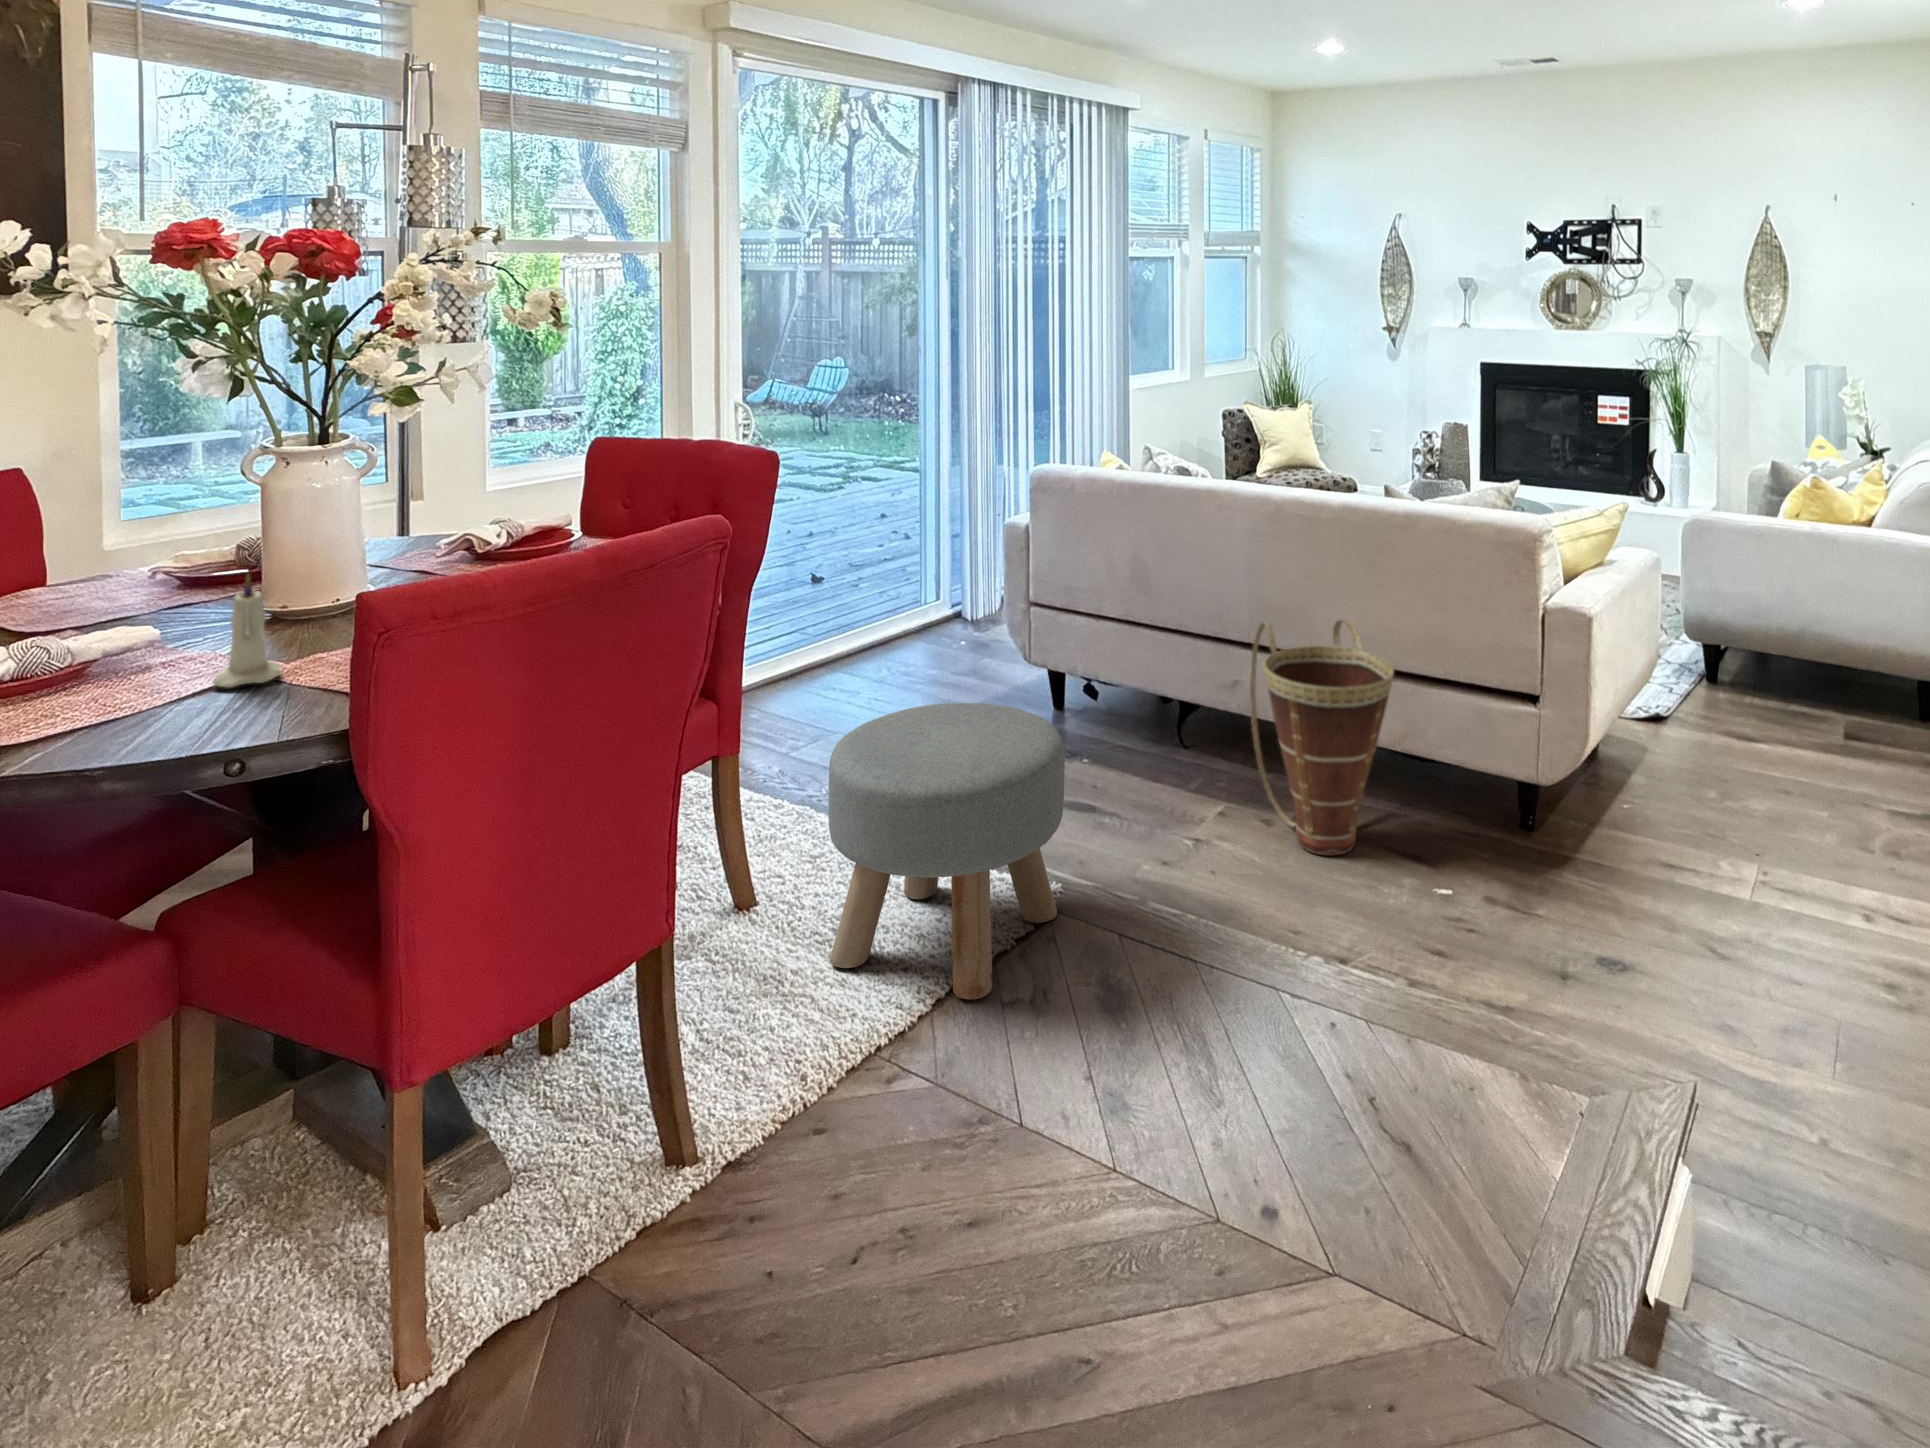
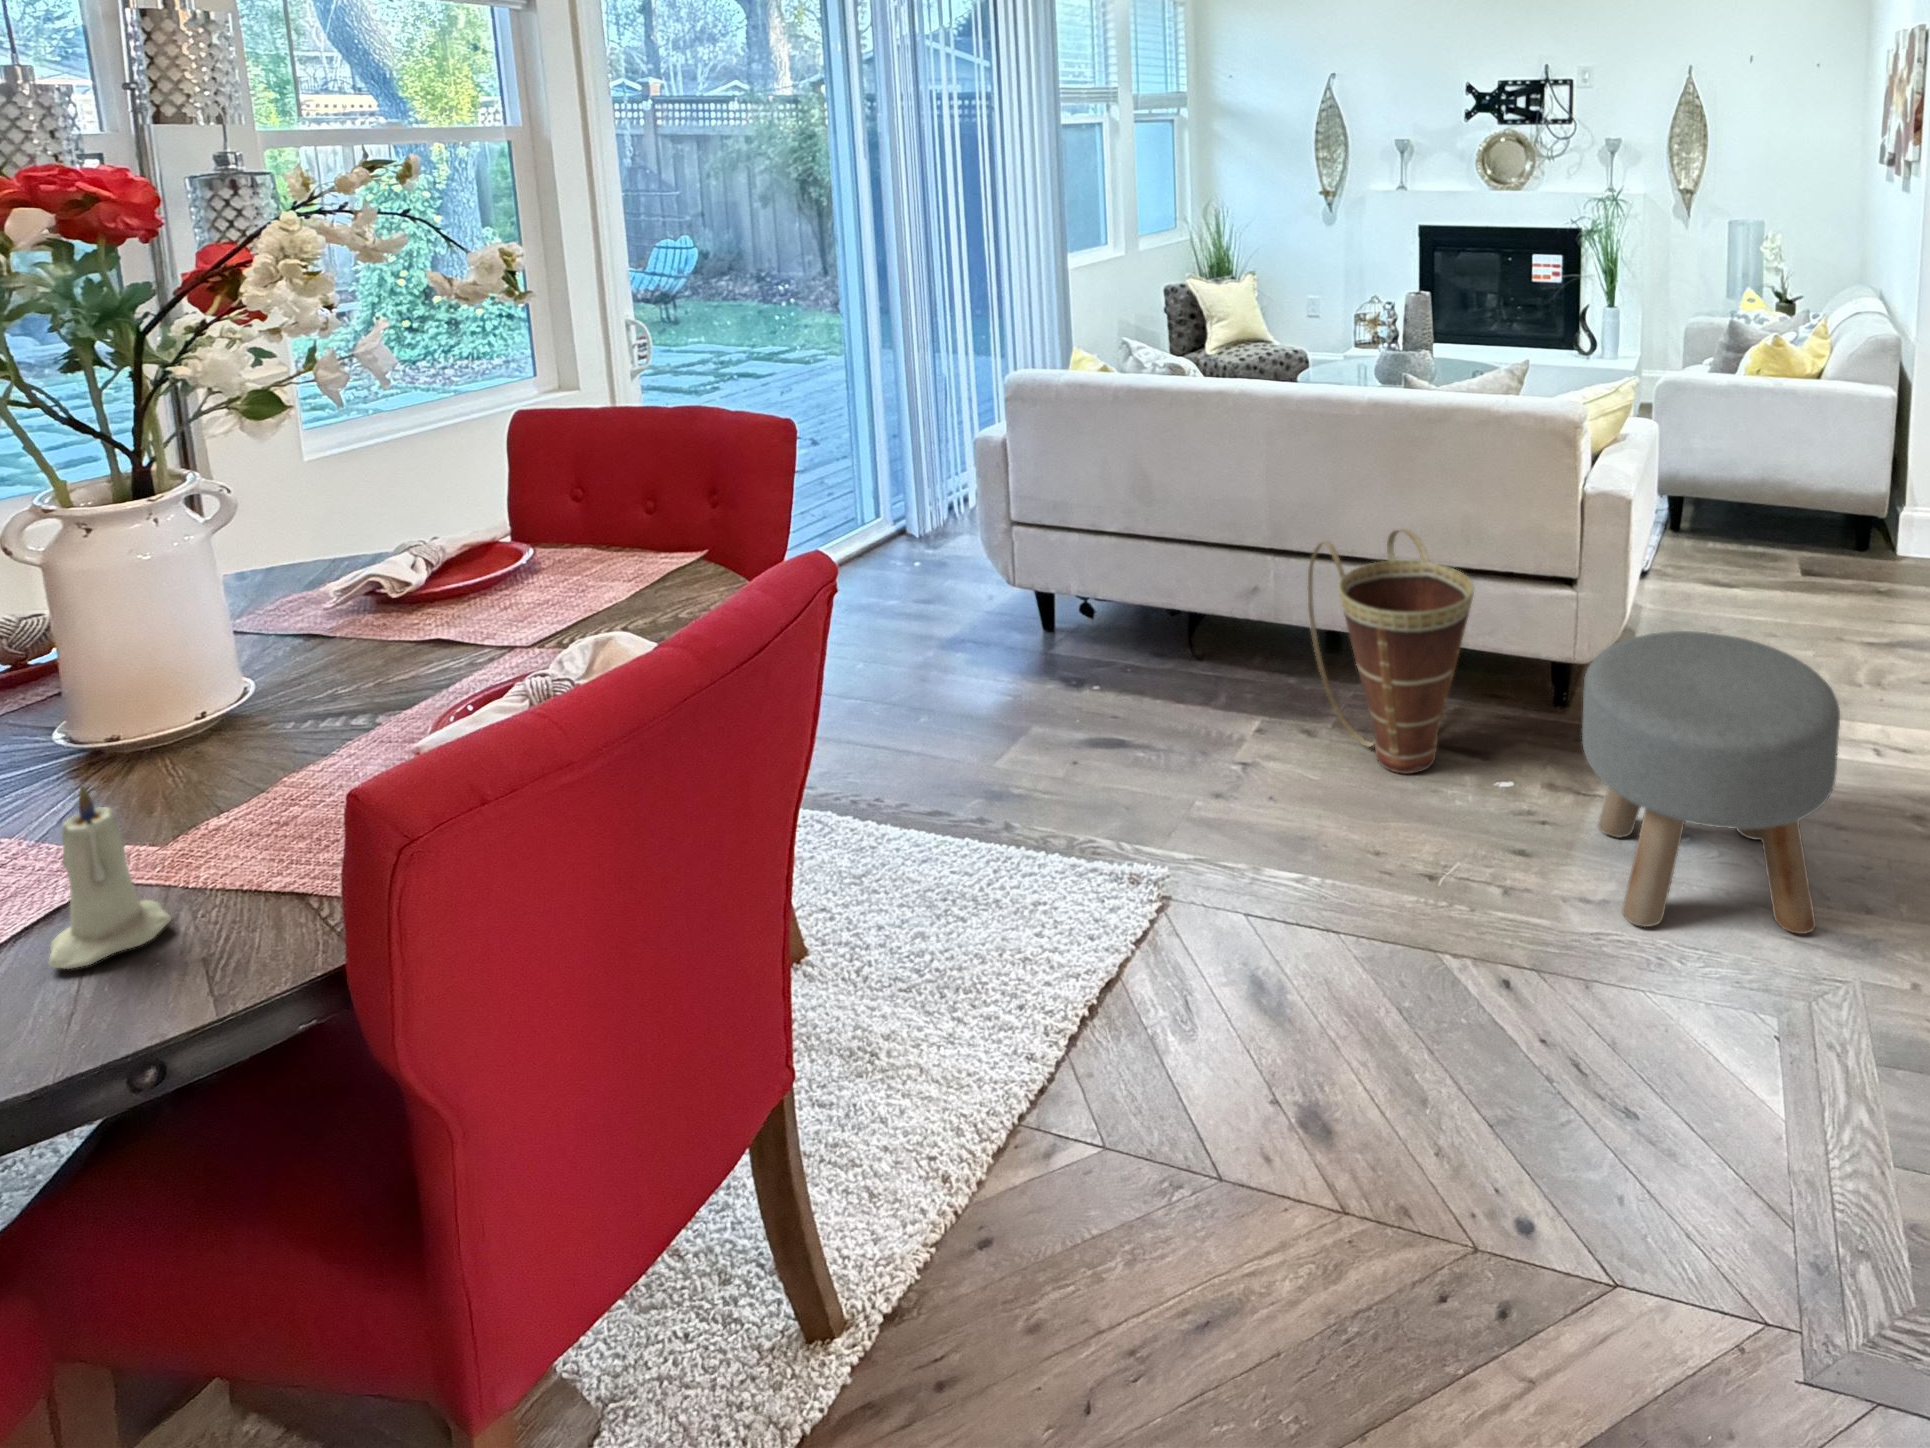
ottoman: present [829,703,1065,1000] -> present [1582,631,1840,934]

